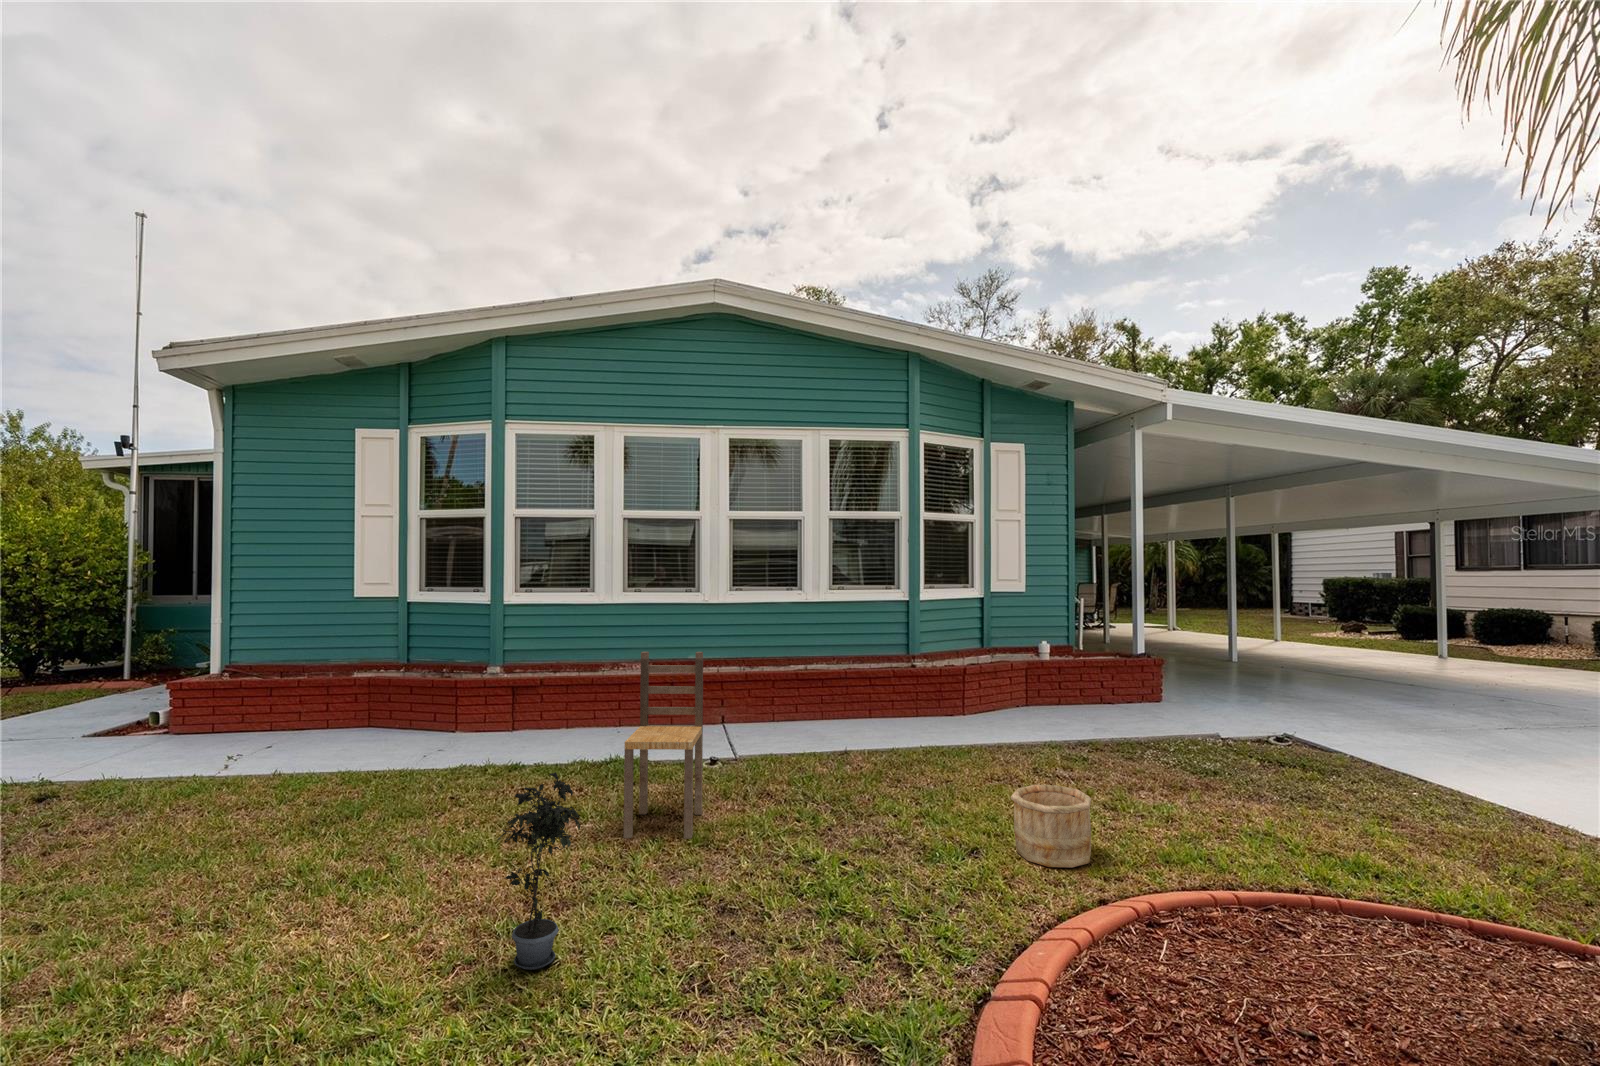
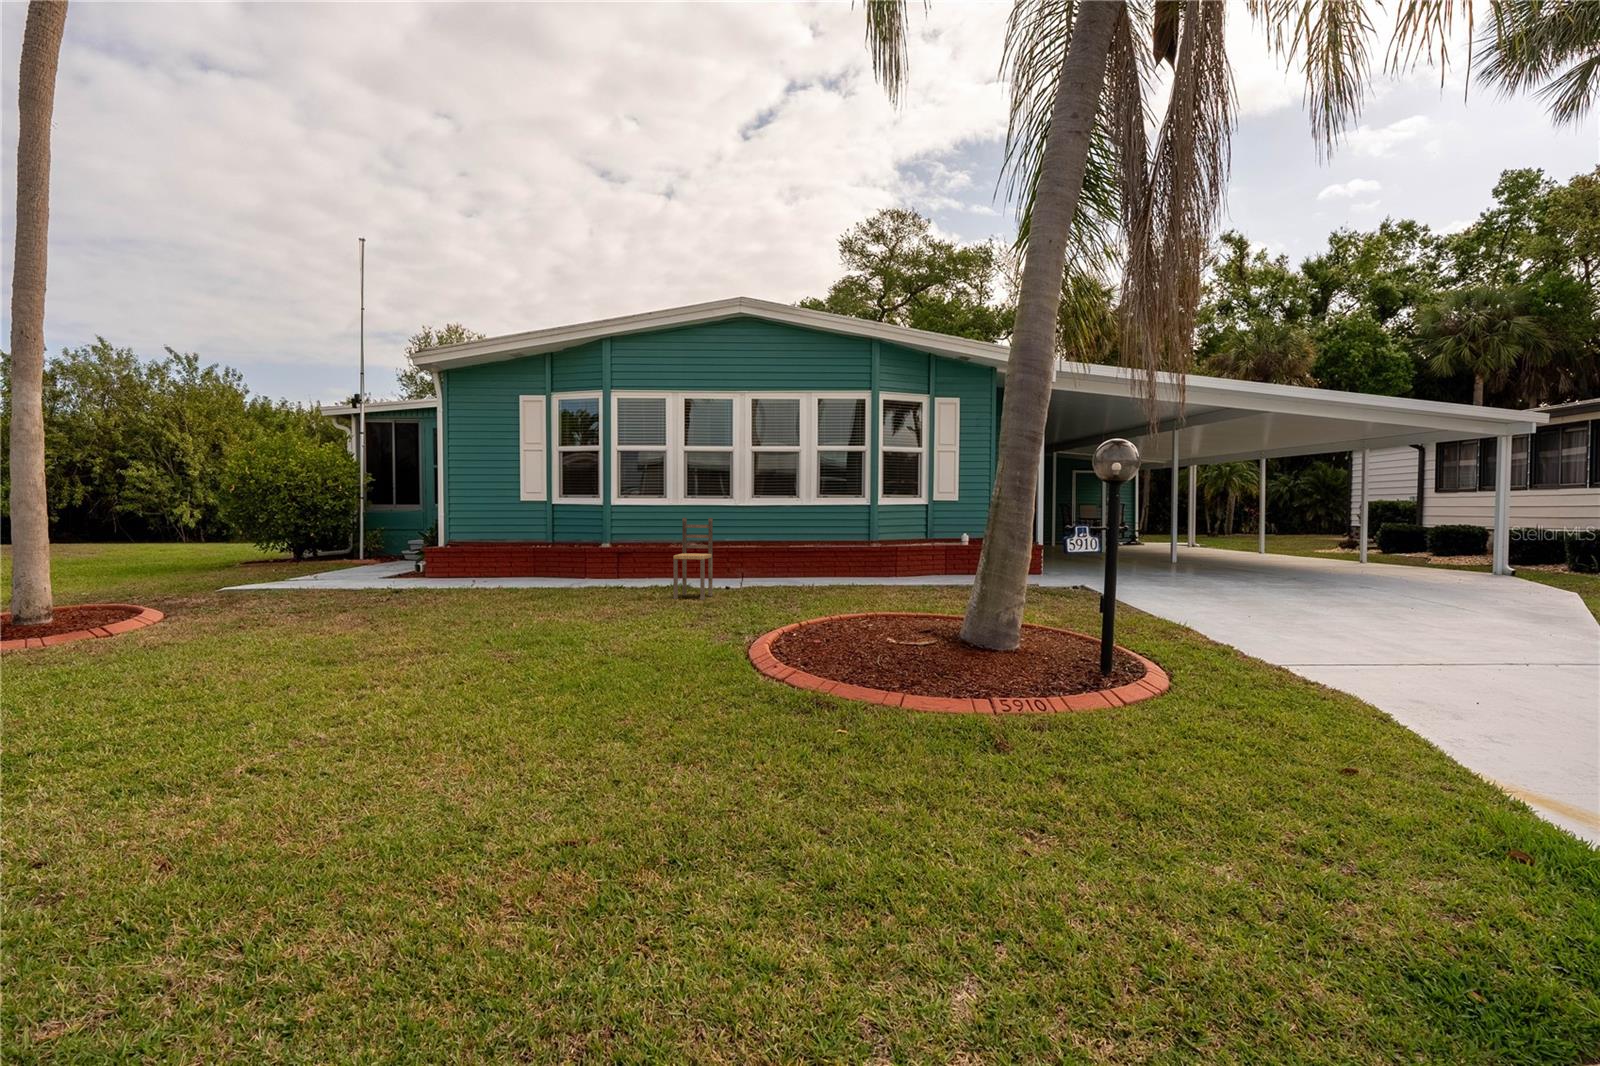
potted plant: present [498,772,580,970] -> none [623,546,652,611]
wooden bucket: present [1011,785,1091,868] -> none [844,577,879,607]

